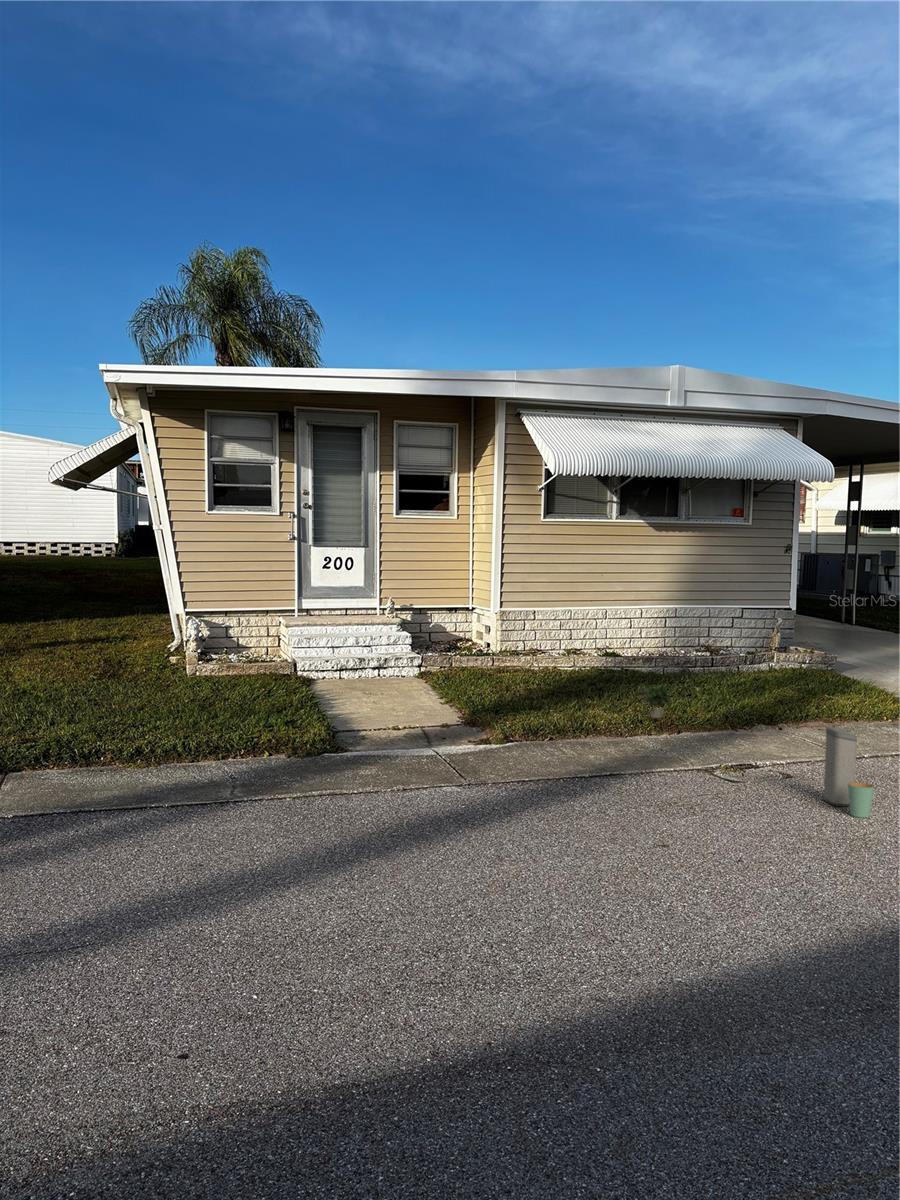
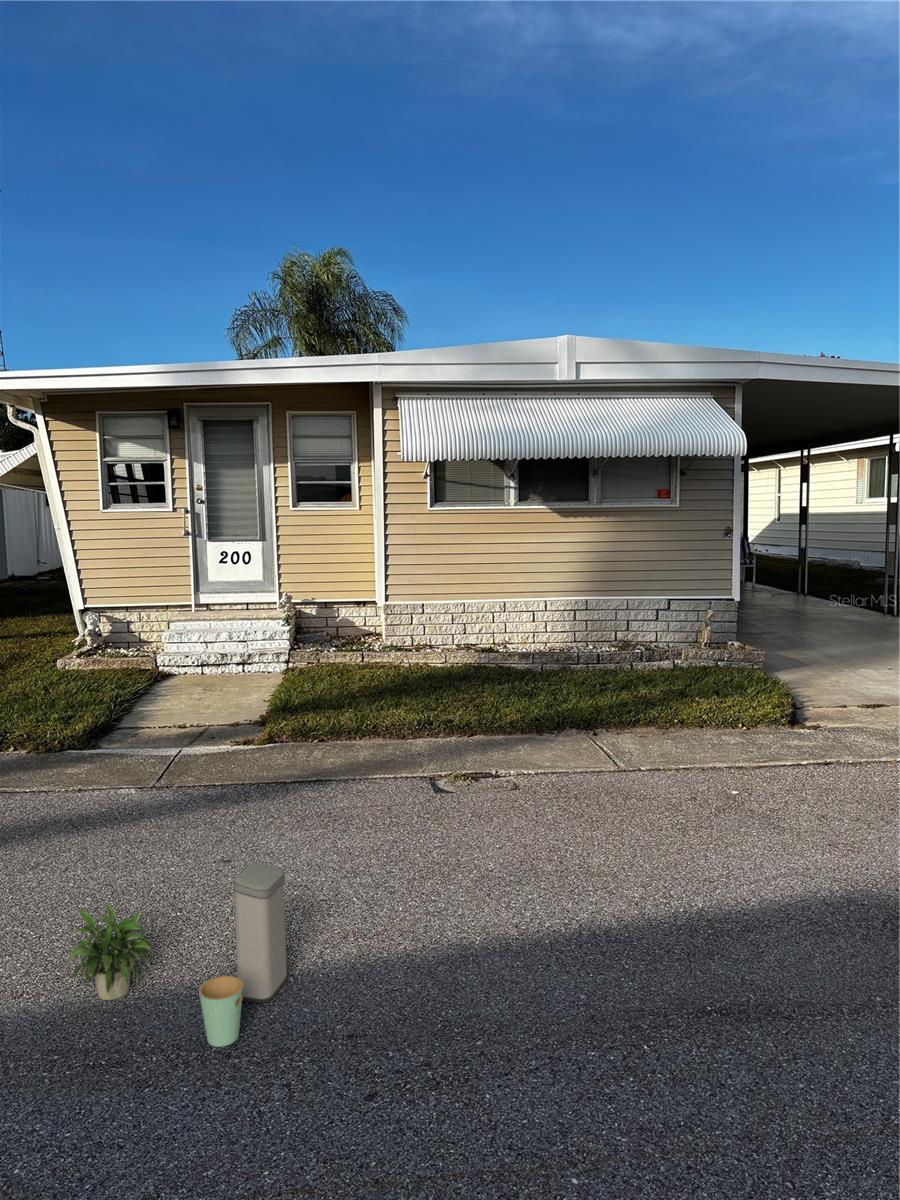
potted plant: present [640,684,674,718] -> present [67,904,152,1000]

